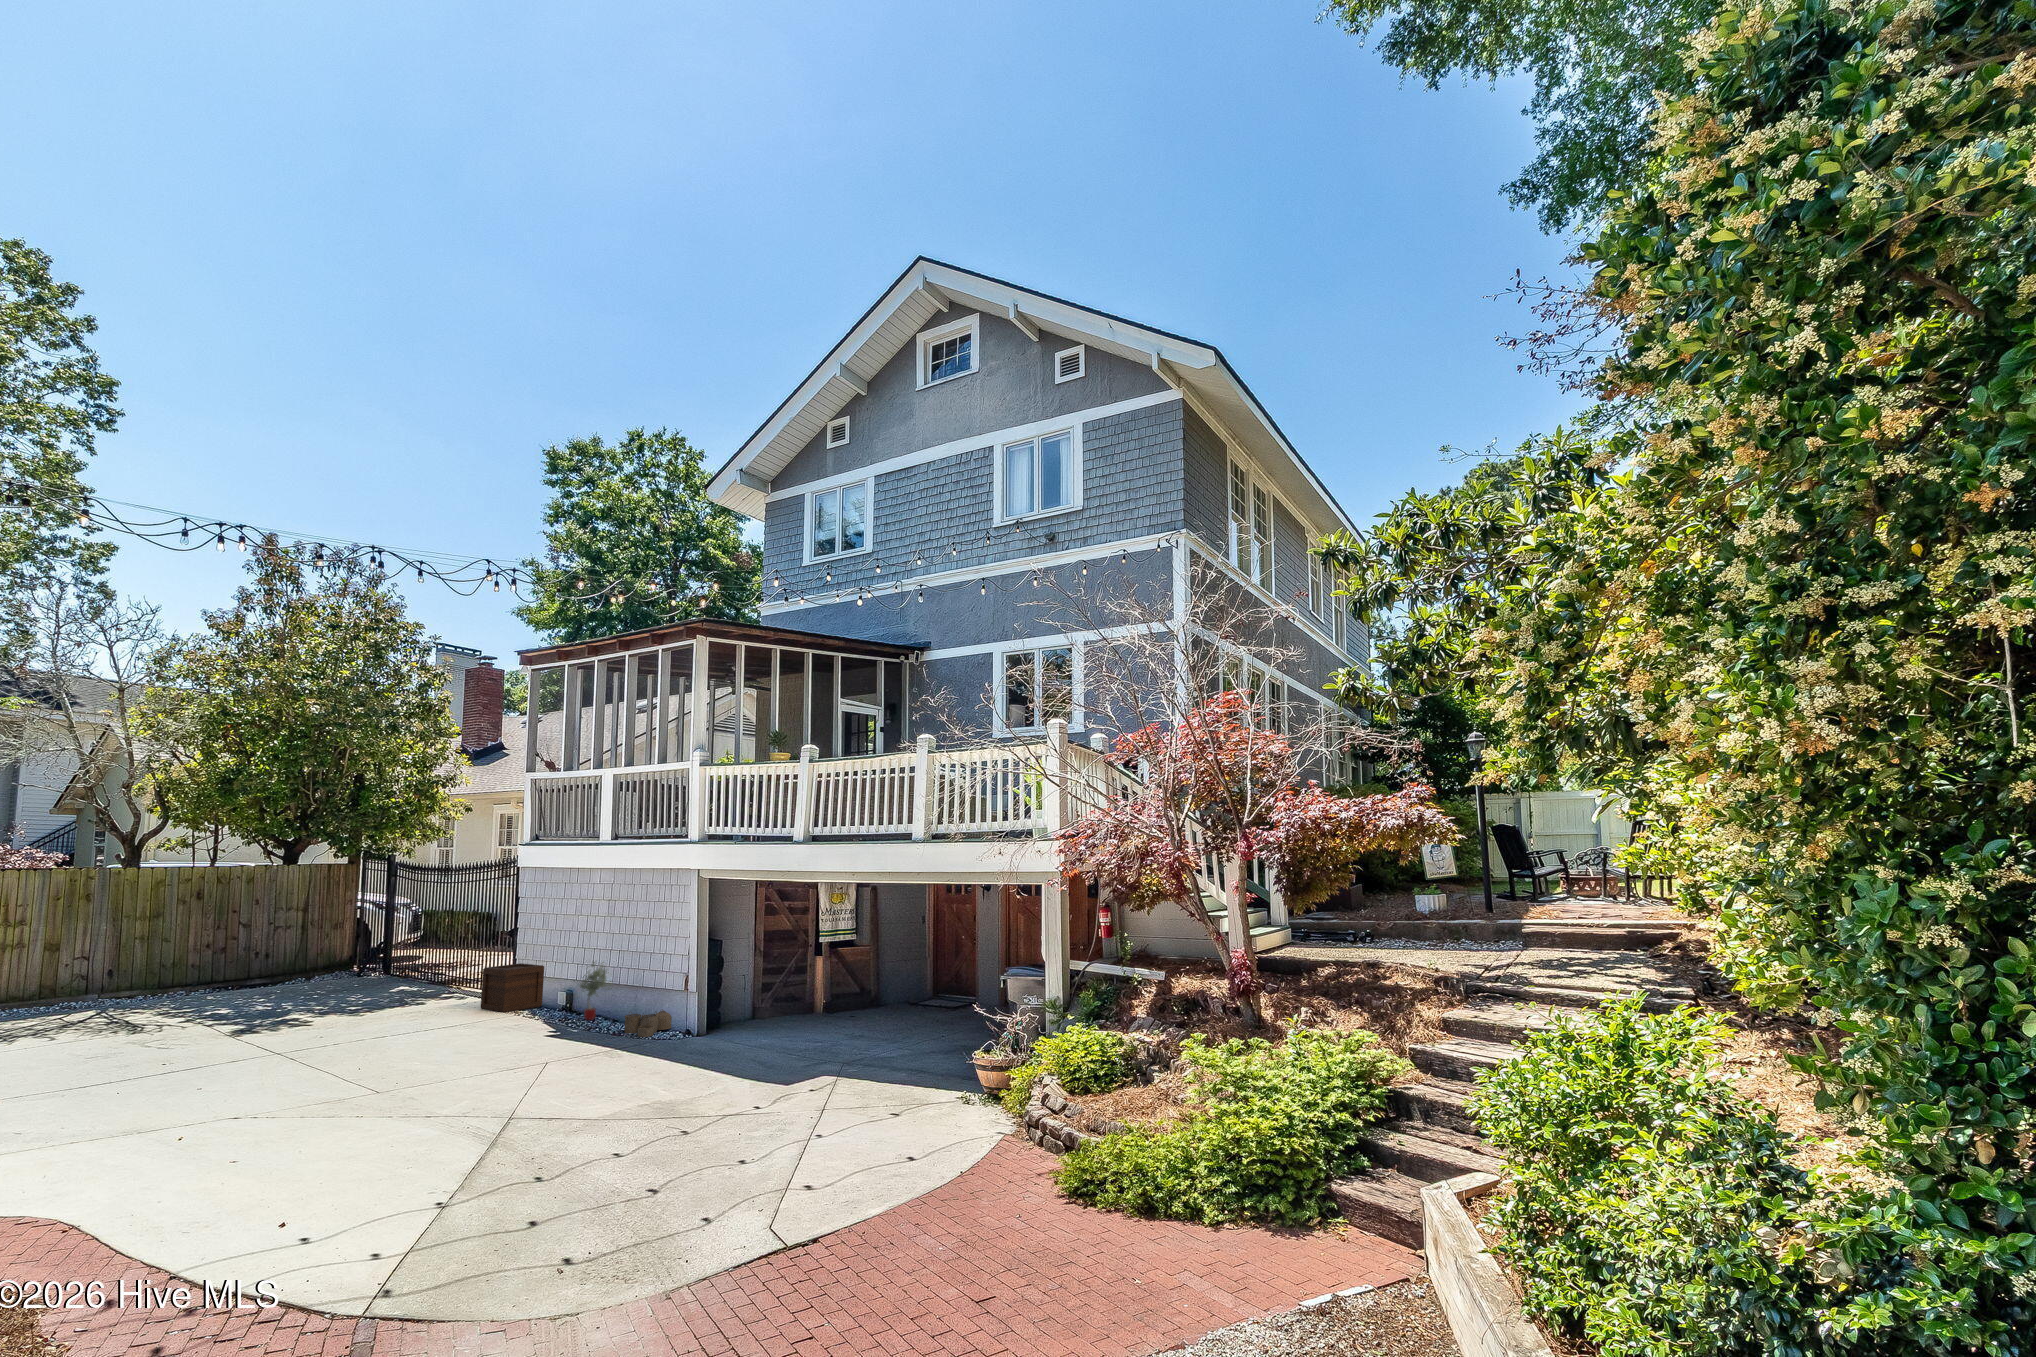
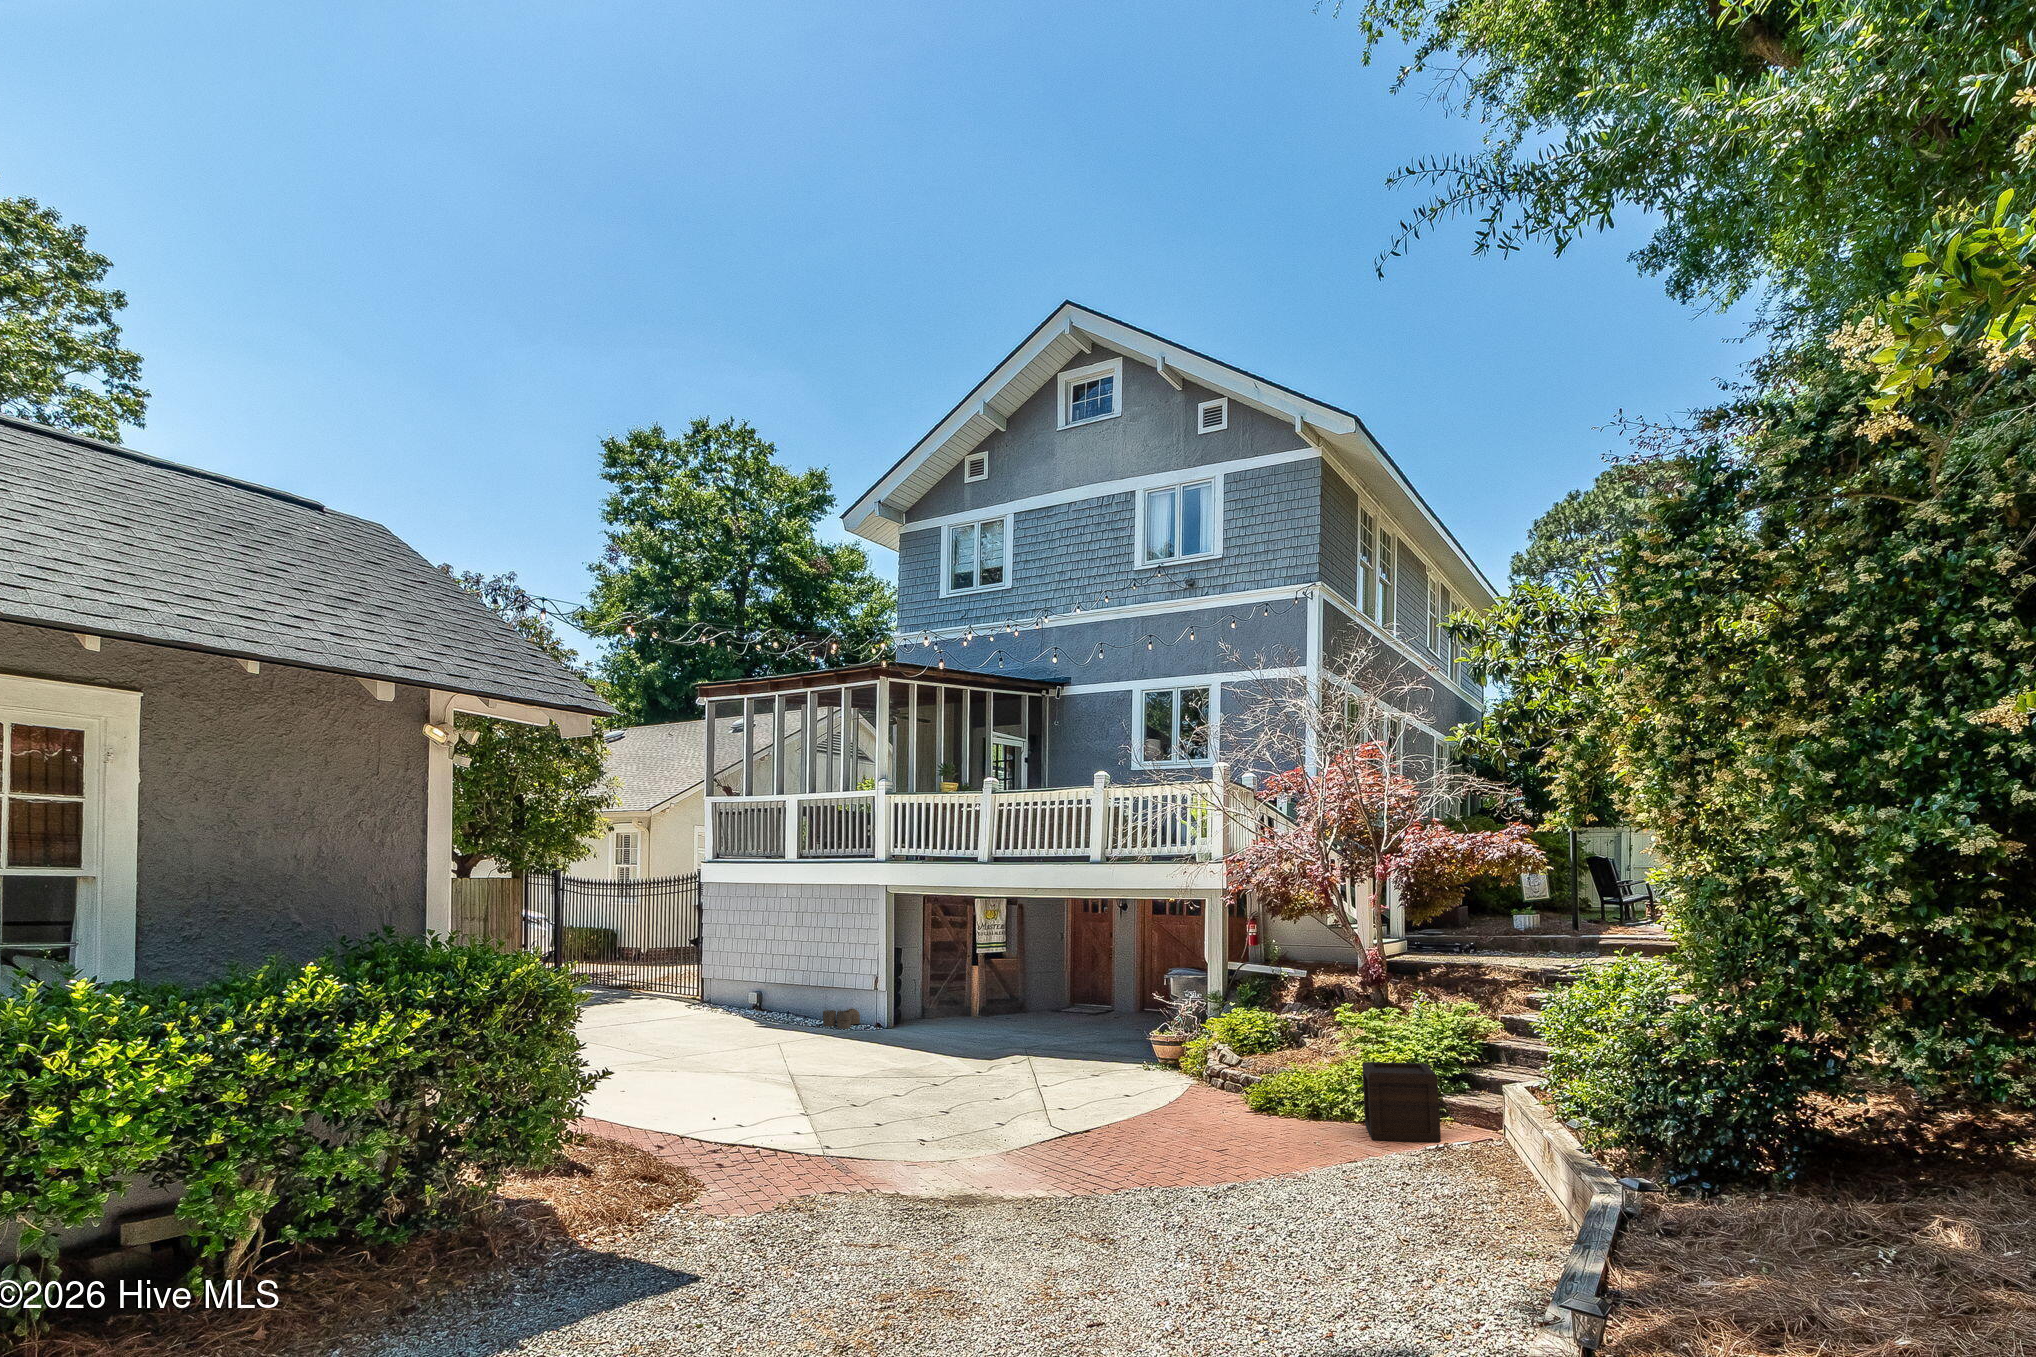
potted tree: present [580,962,612,1020] -> none [766,965,798,1018]
wooden crate: present [481,963,544,1012] -> present [1362,1062,1441,1143]

